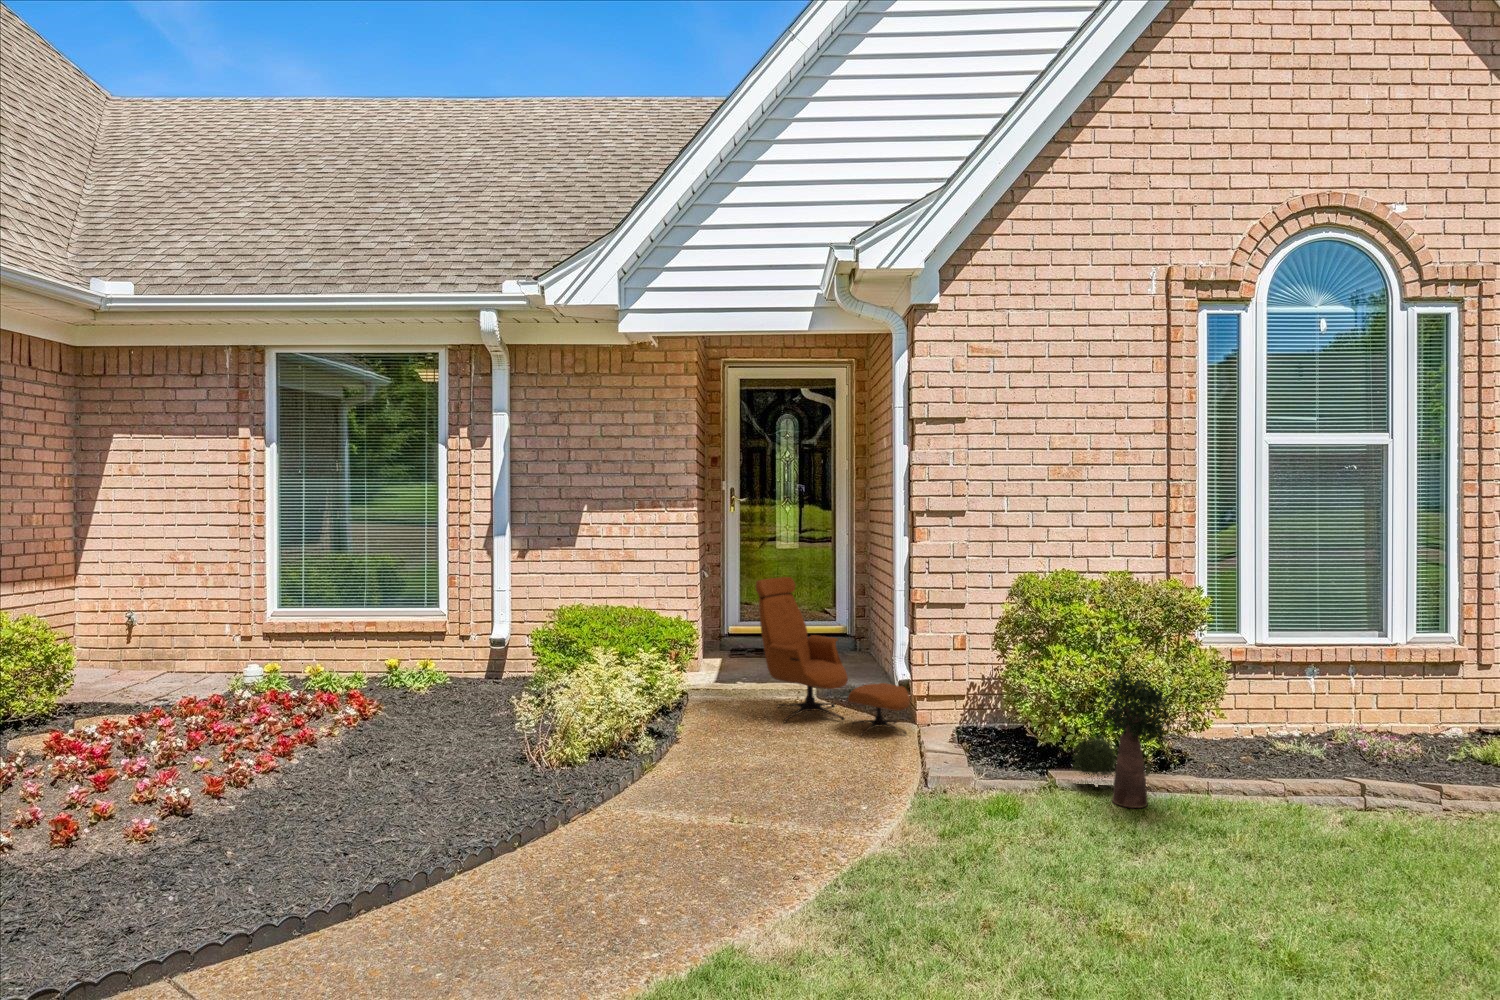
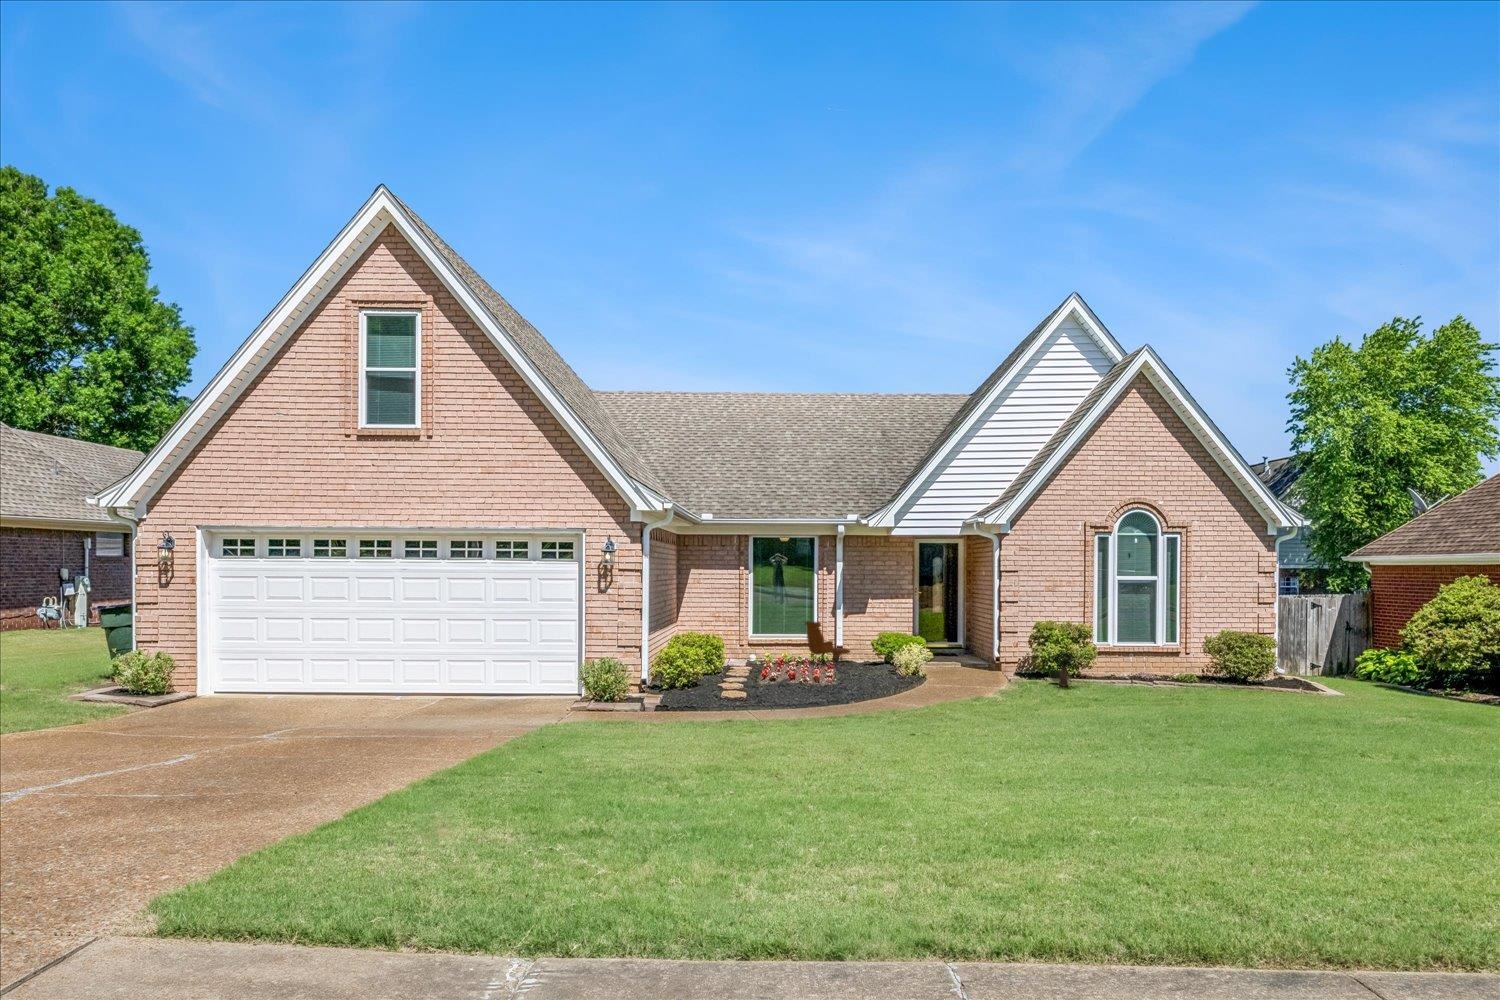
lounge chair: present [756,577,910,735] -> present [806,621,851,663]

